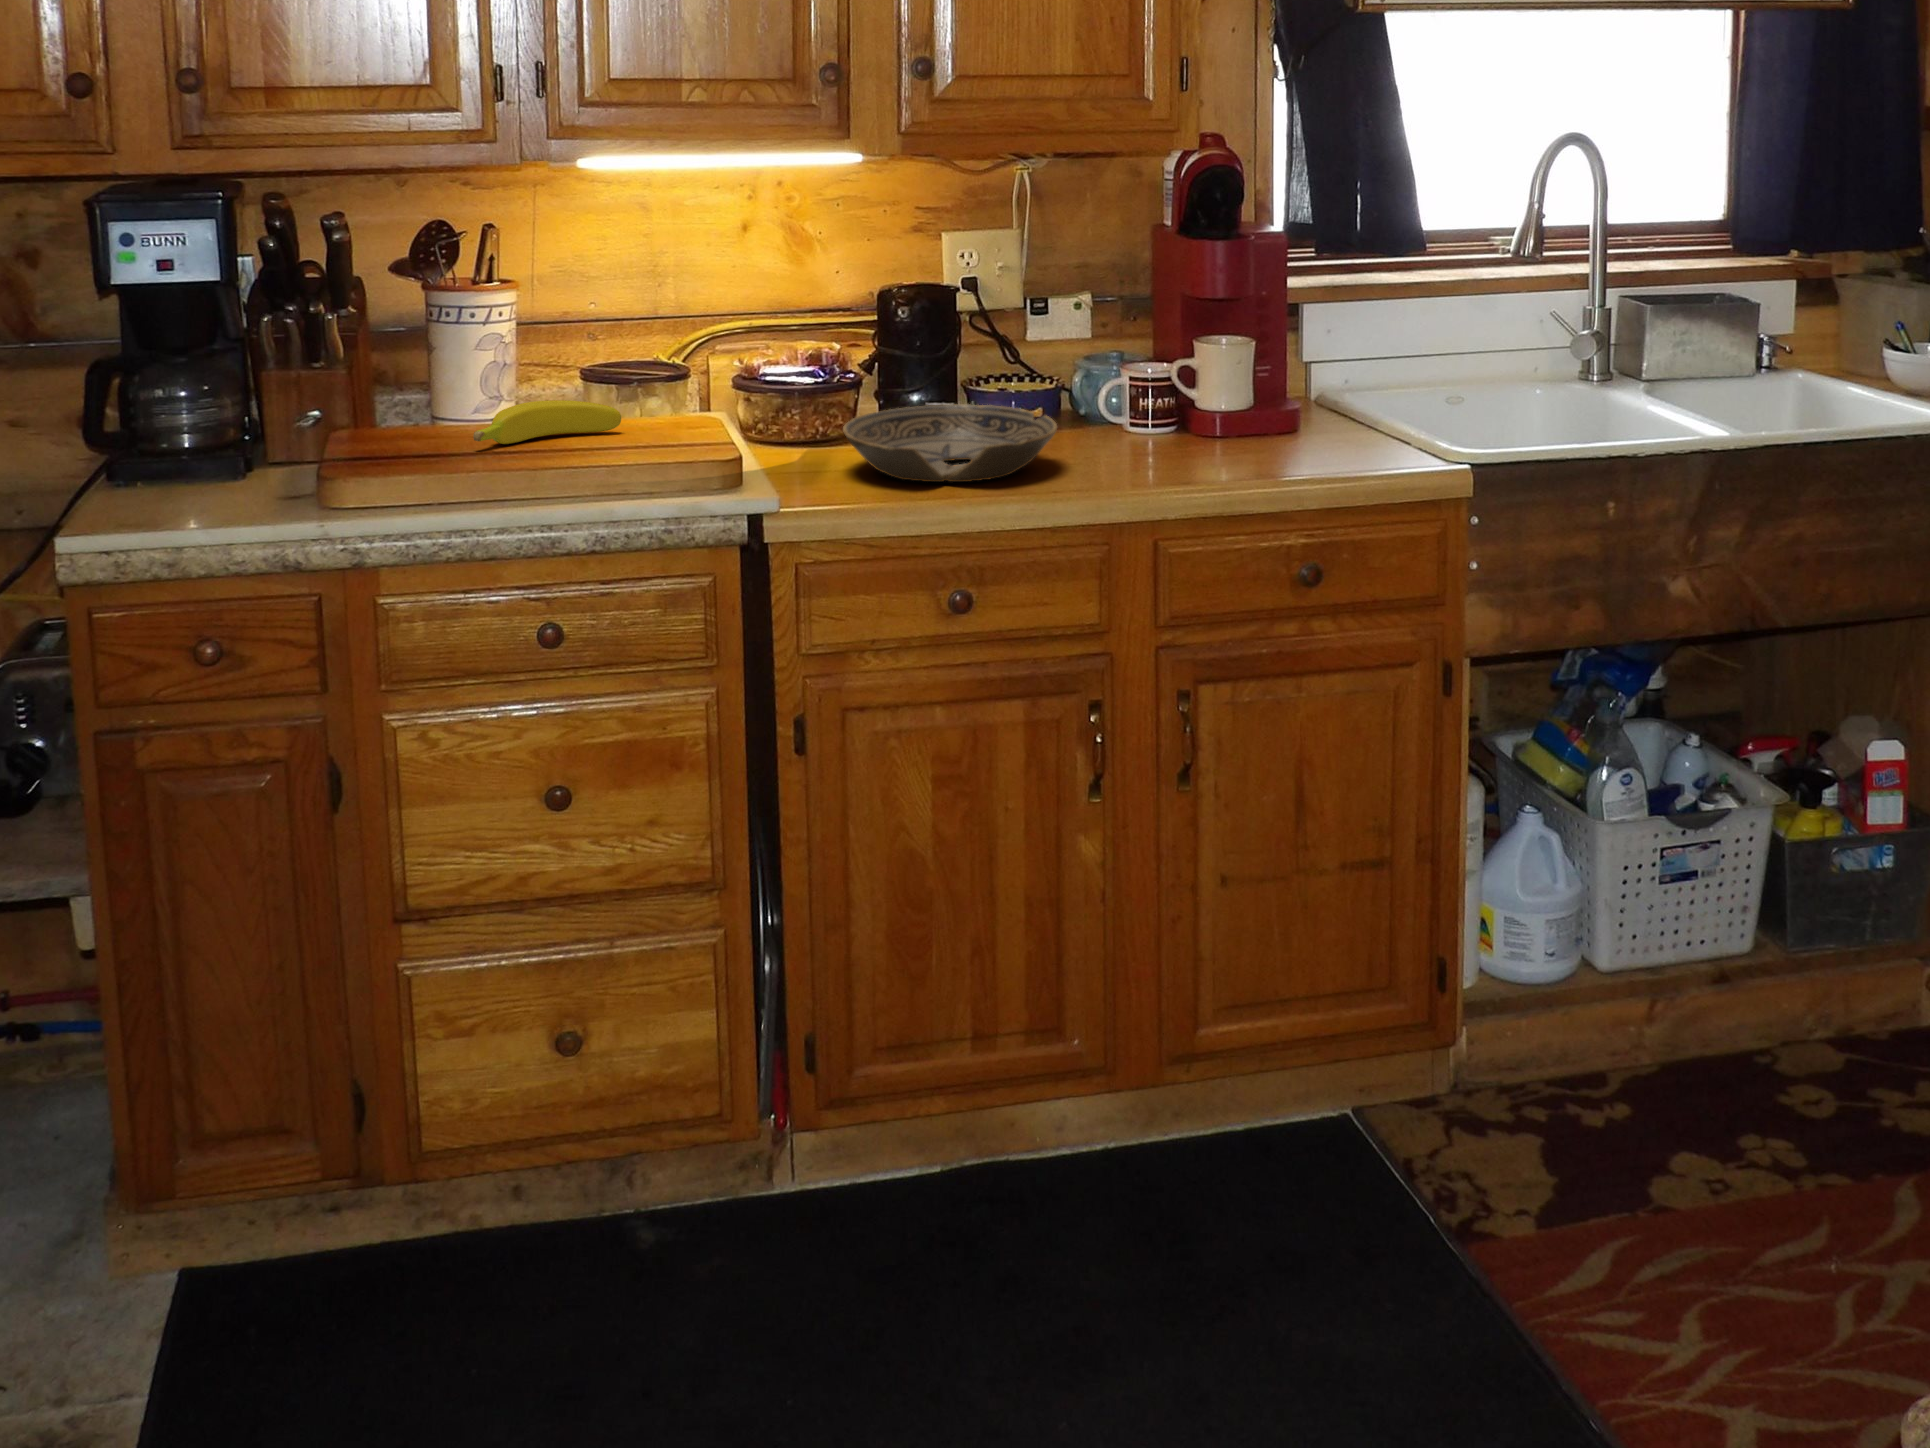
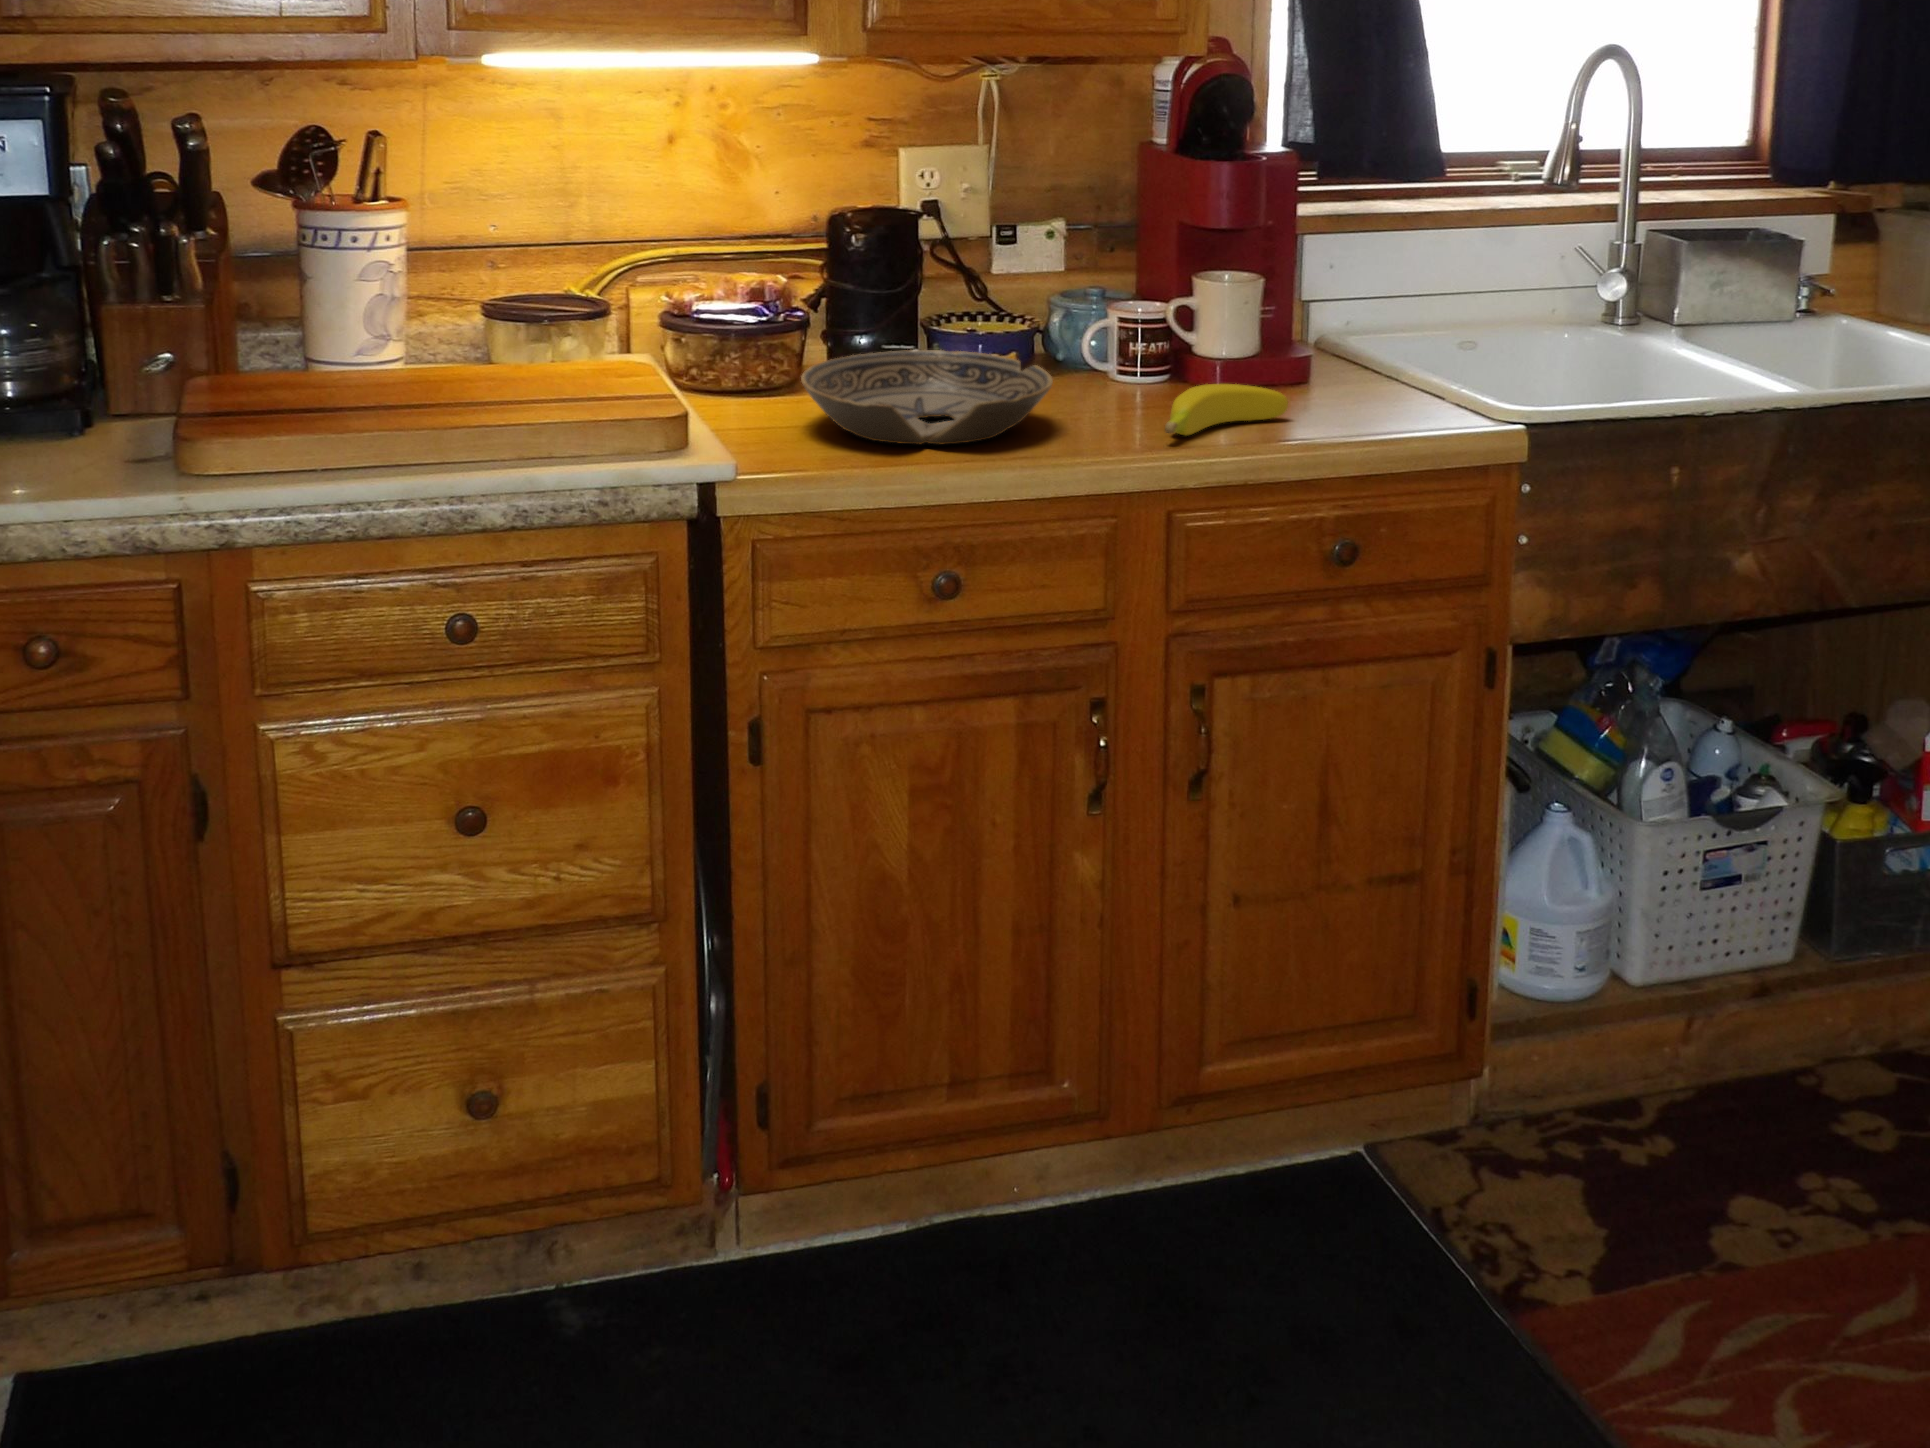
banana: present [473,400,621,444] -> present [1165,384,1288,435]

